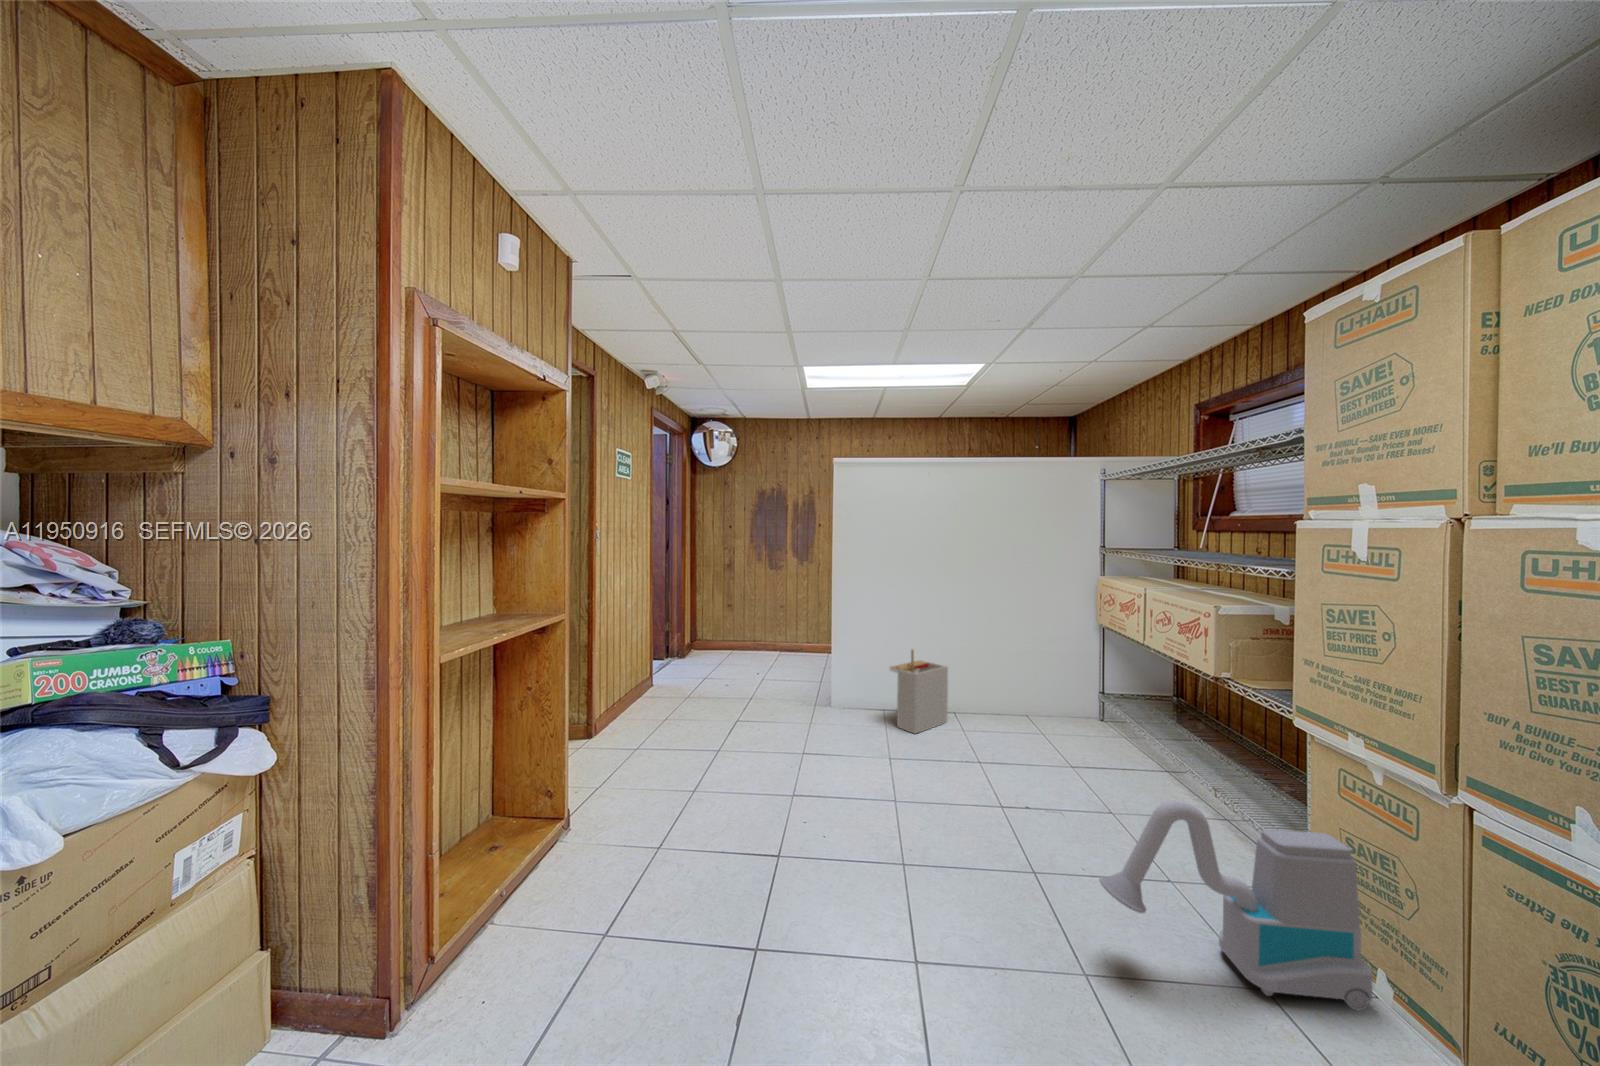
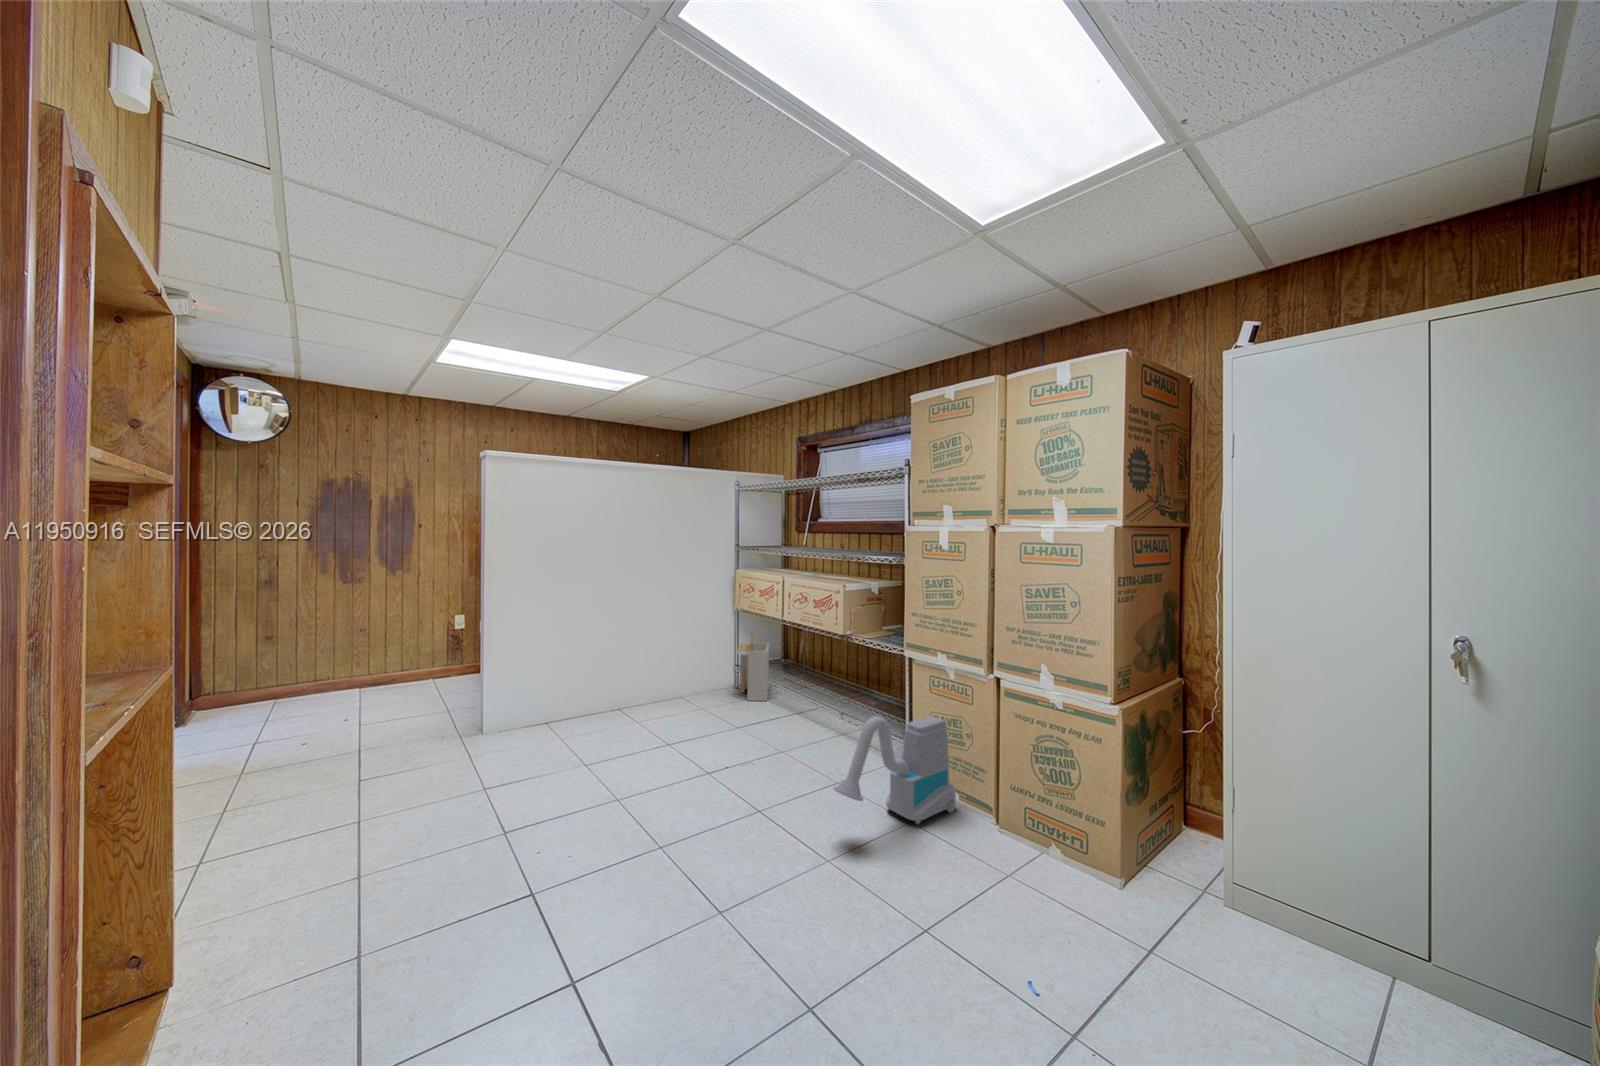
storage bin: present [890,650,948,733] -> present [737,634,769,701]

